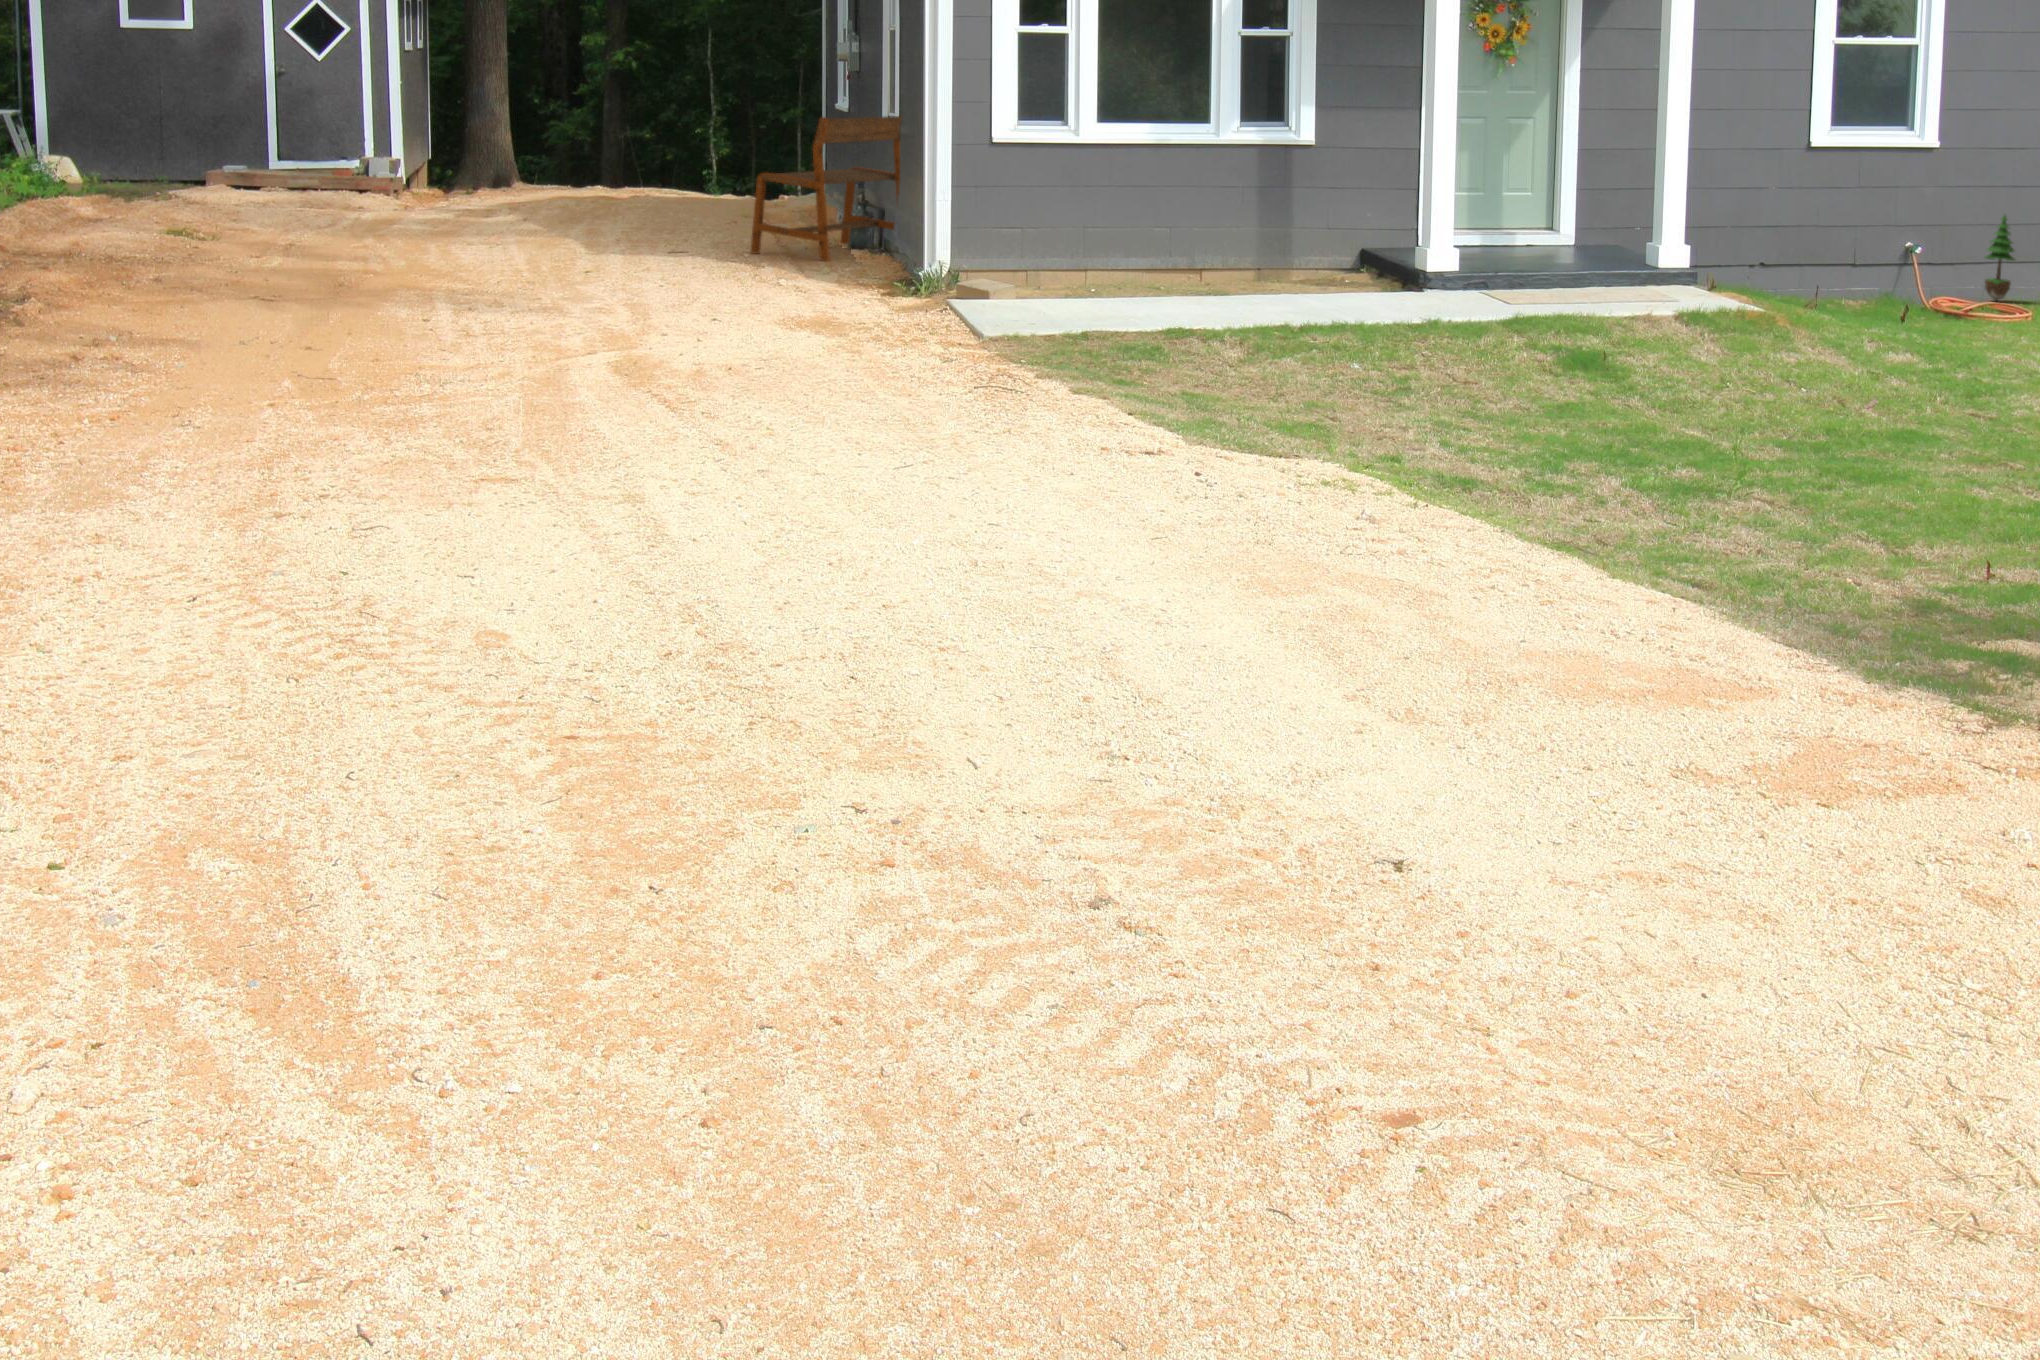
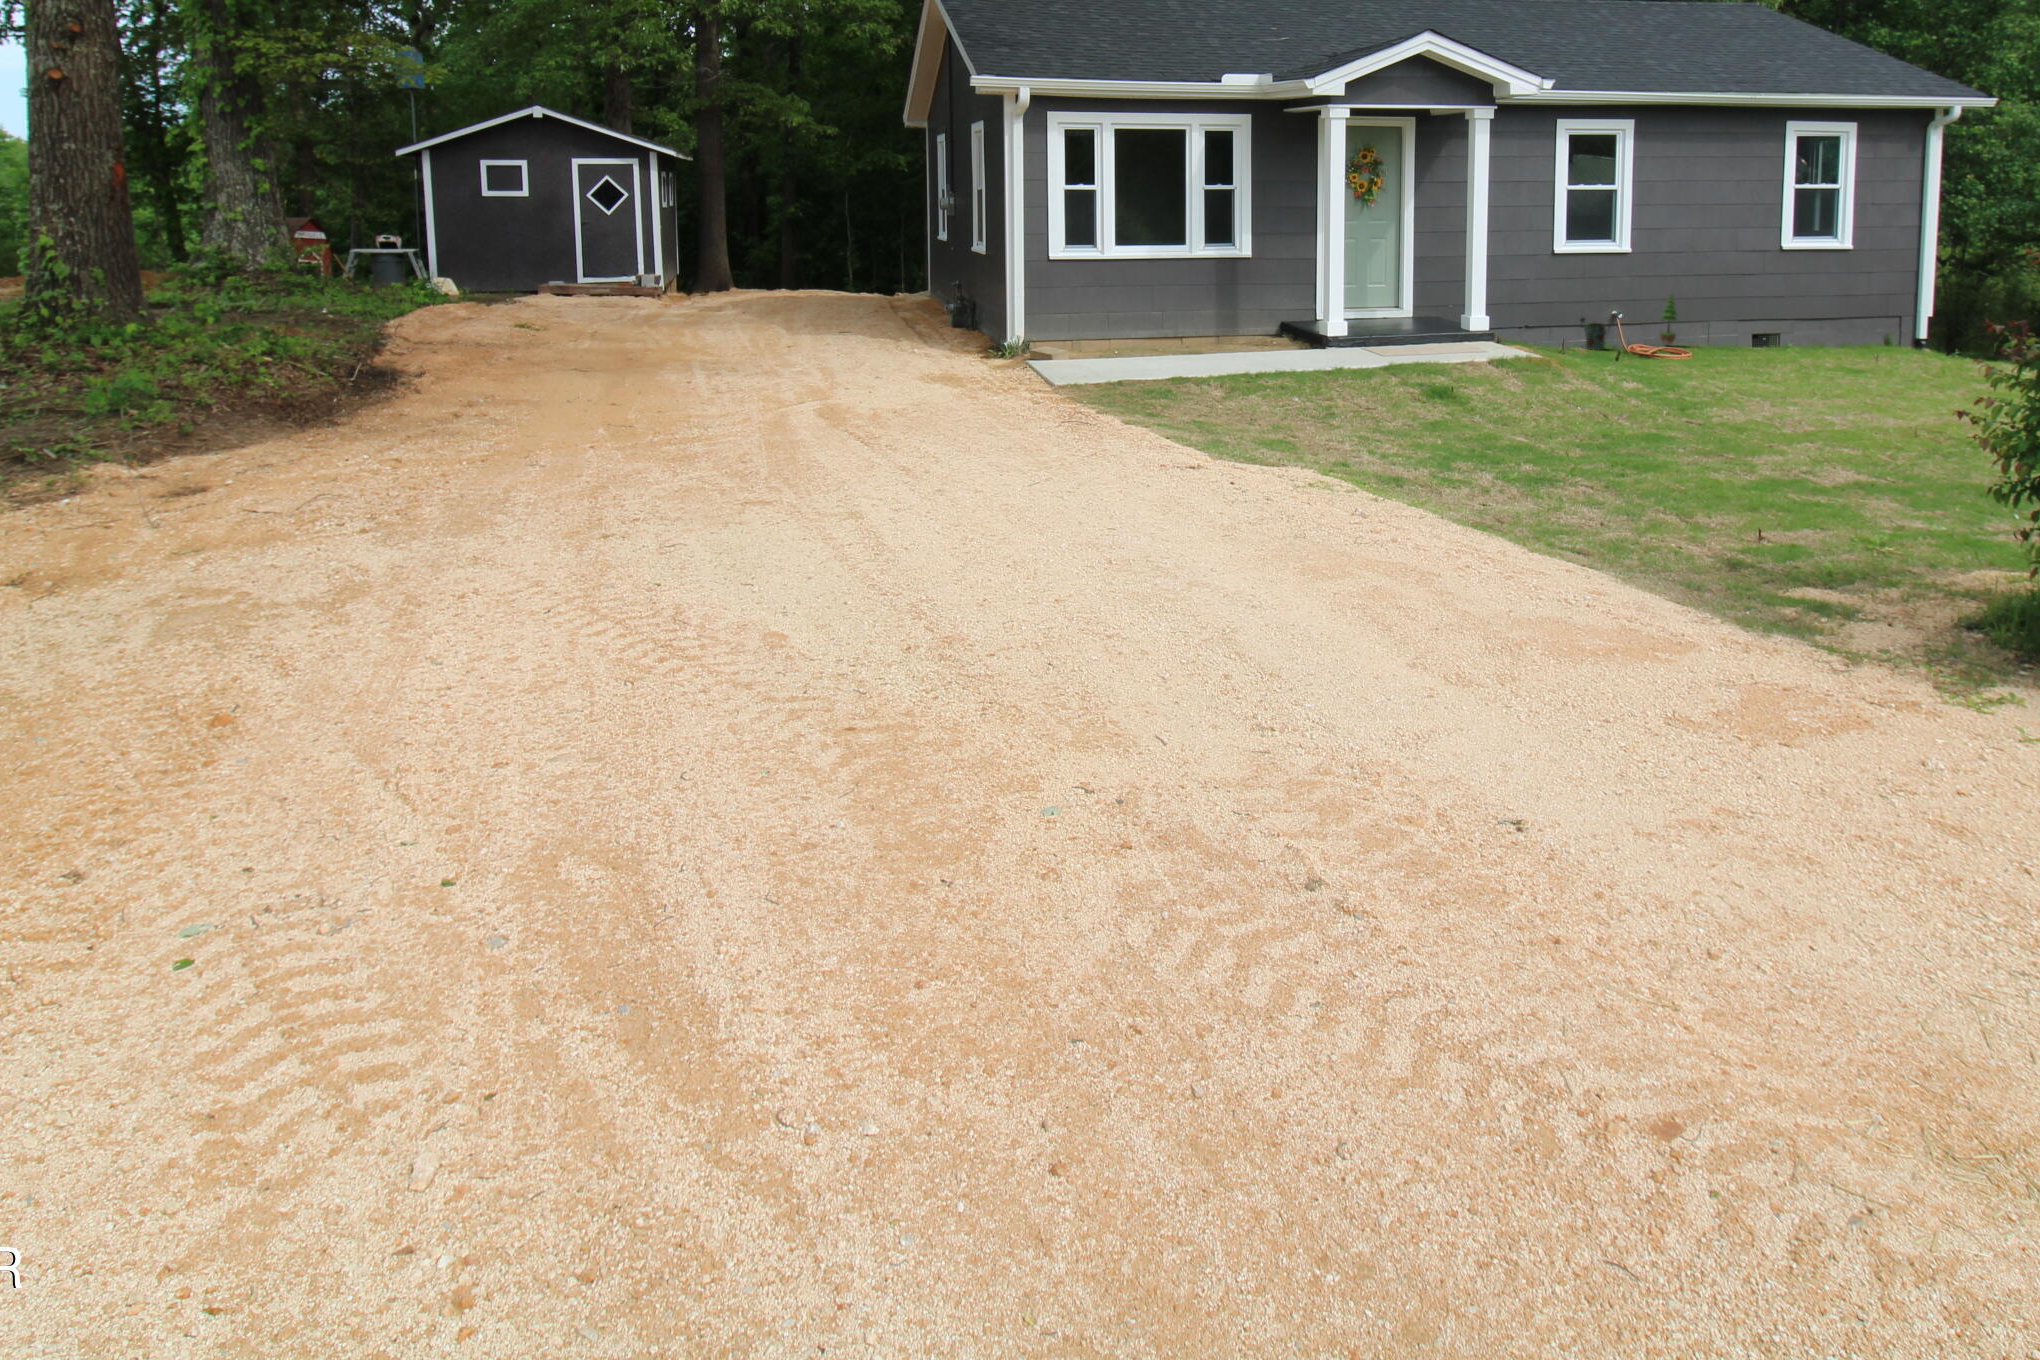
bench: present [750,114,902,261] -> none [895,243,995,337]
watering can: none [1850,252,1891,305] -> present [1581,318,1606,350]

